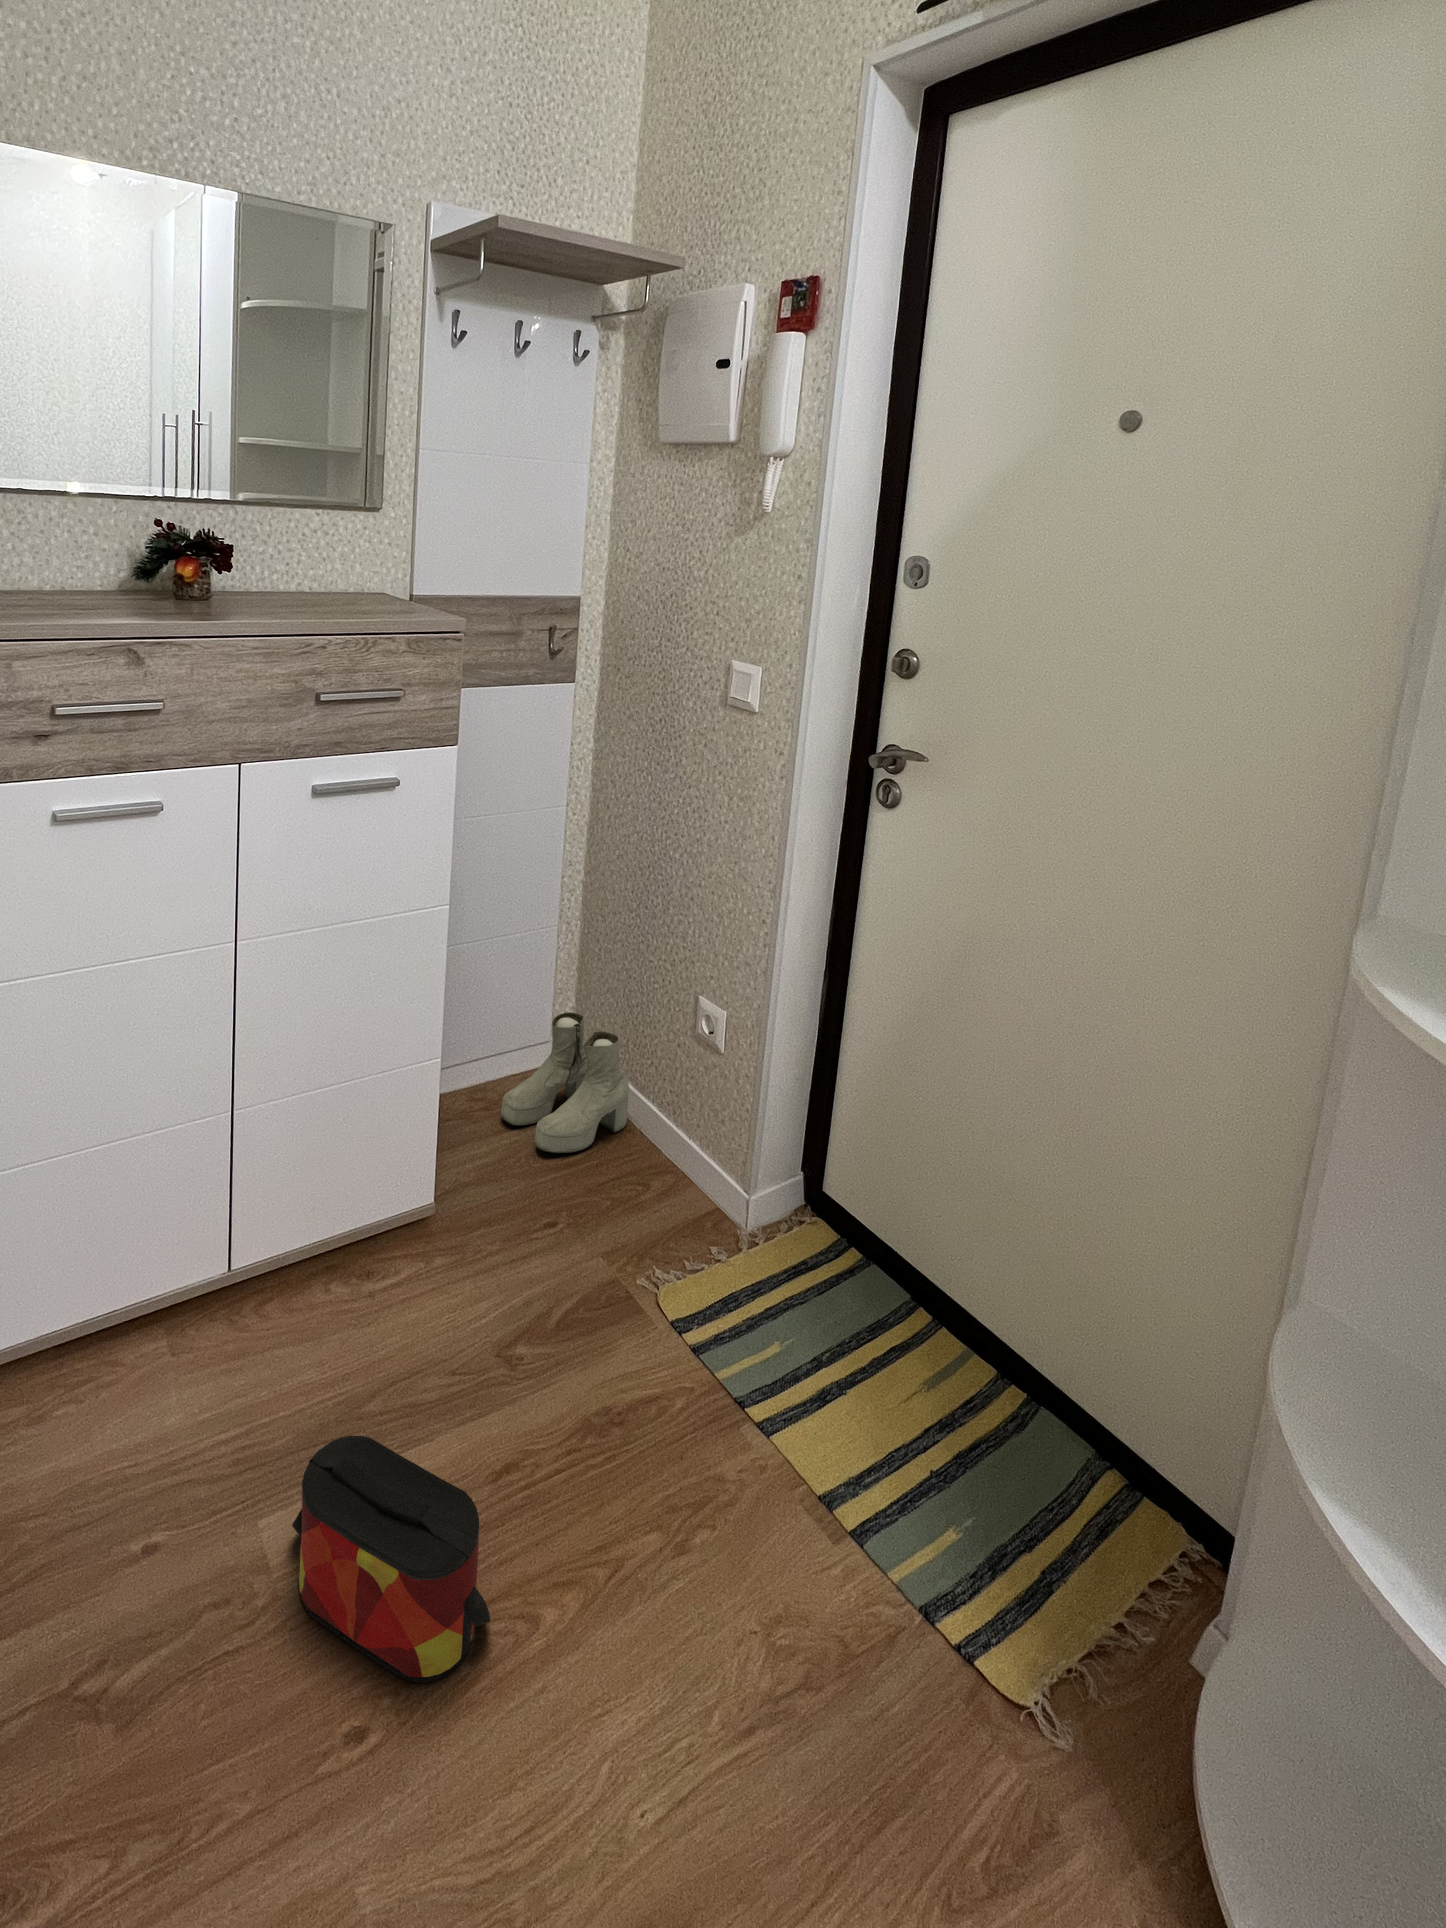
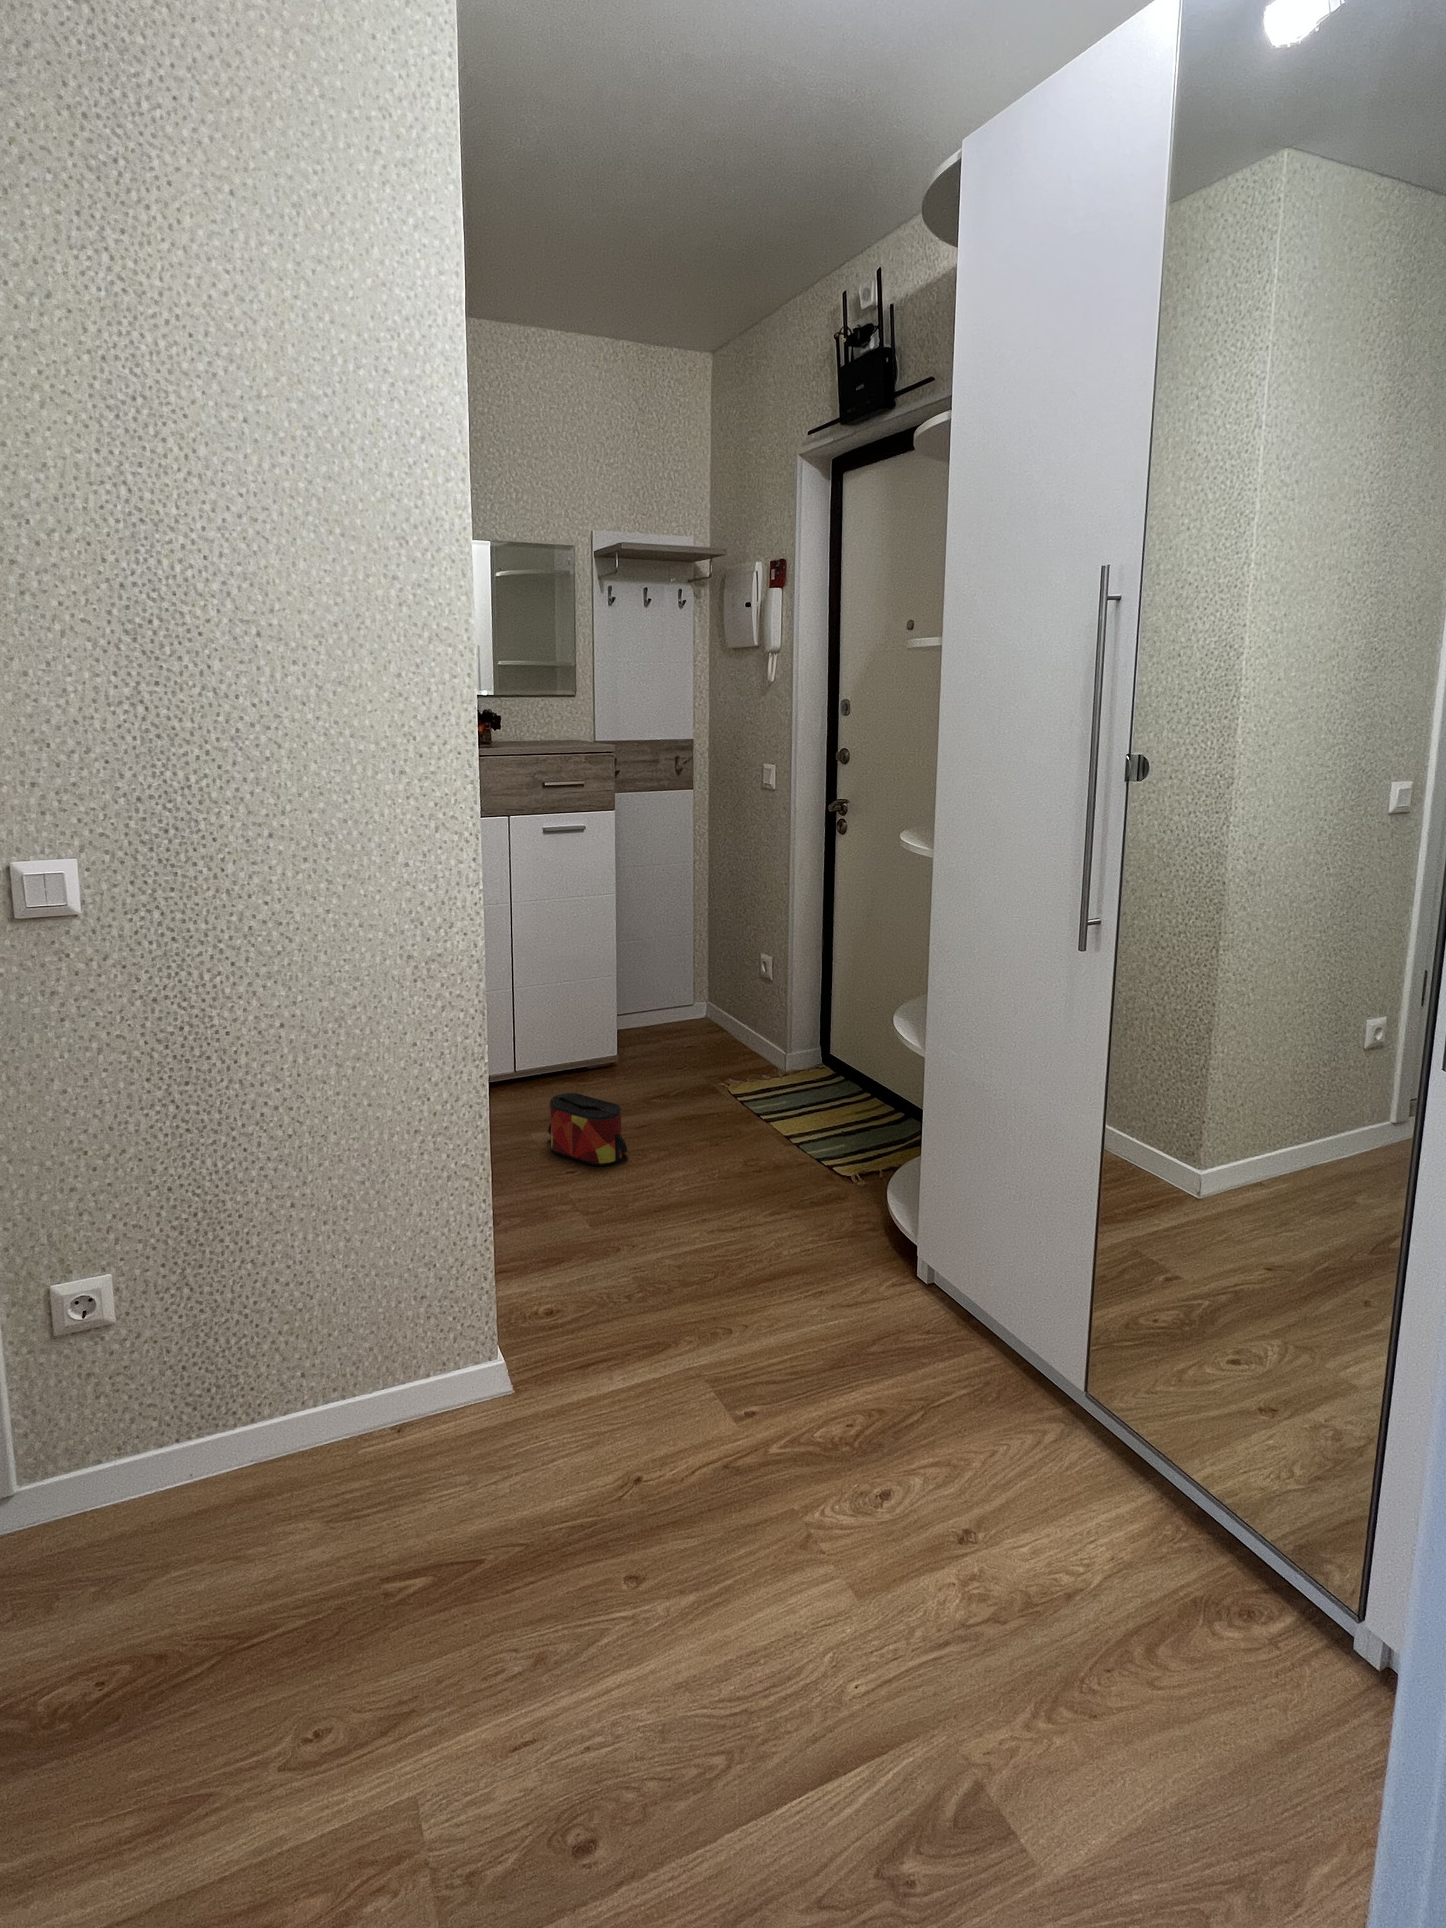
boots: present [501,1012,629,1153] -> none [662,977,733,1045]

